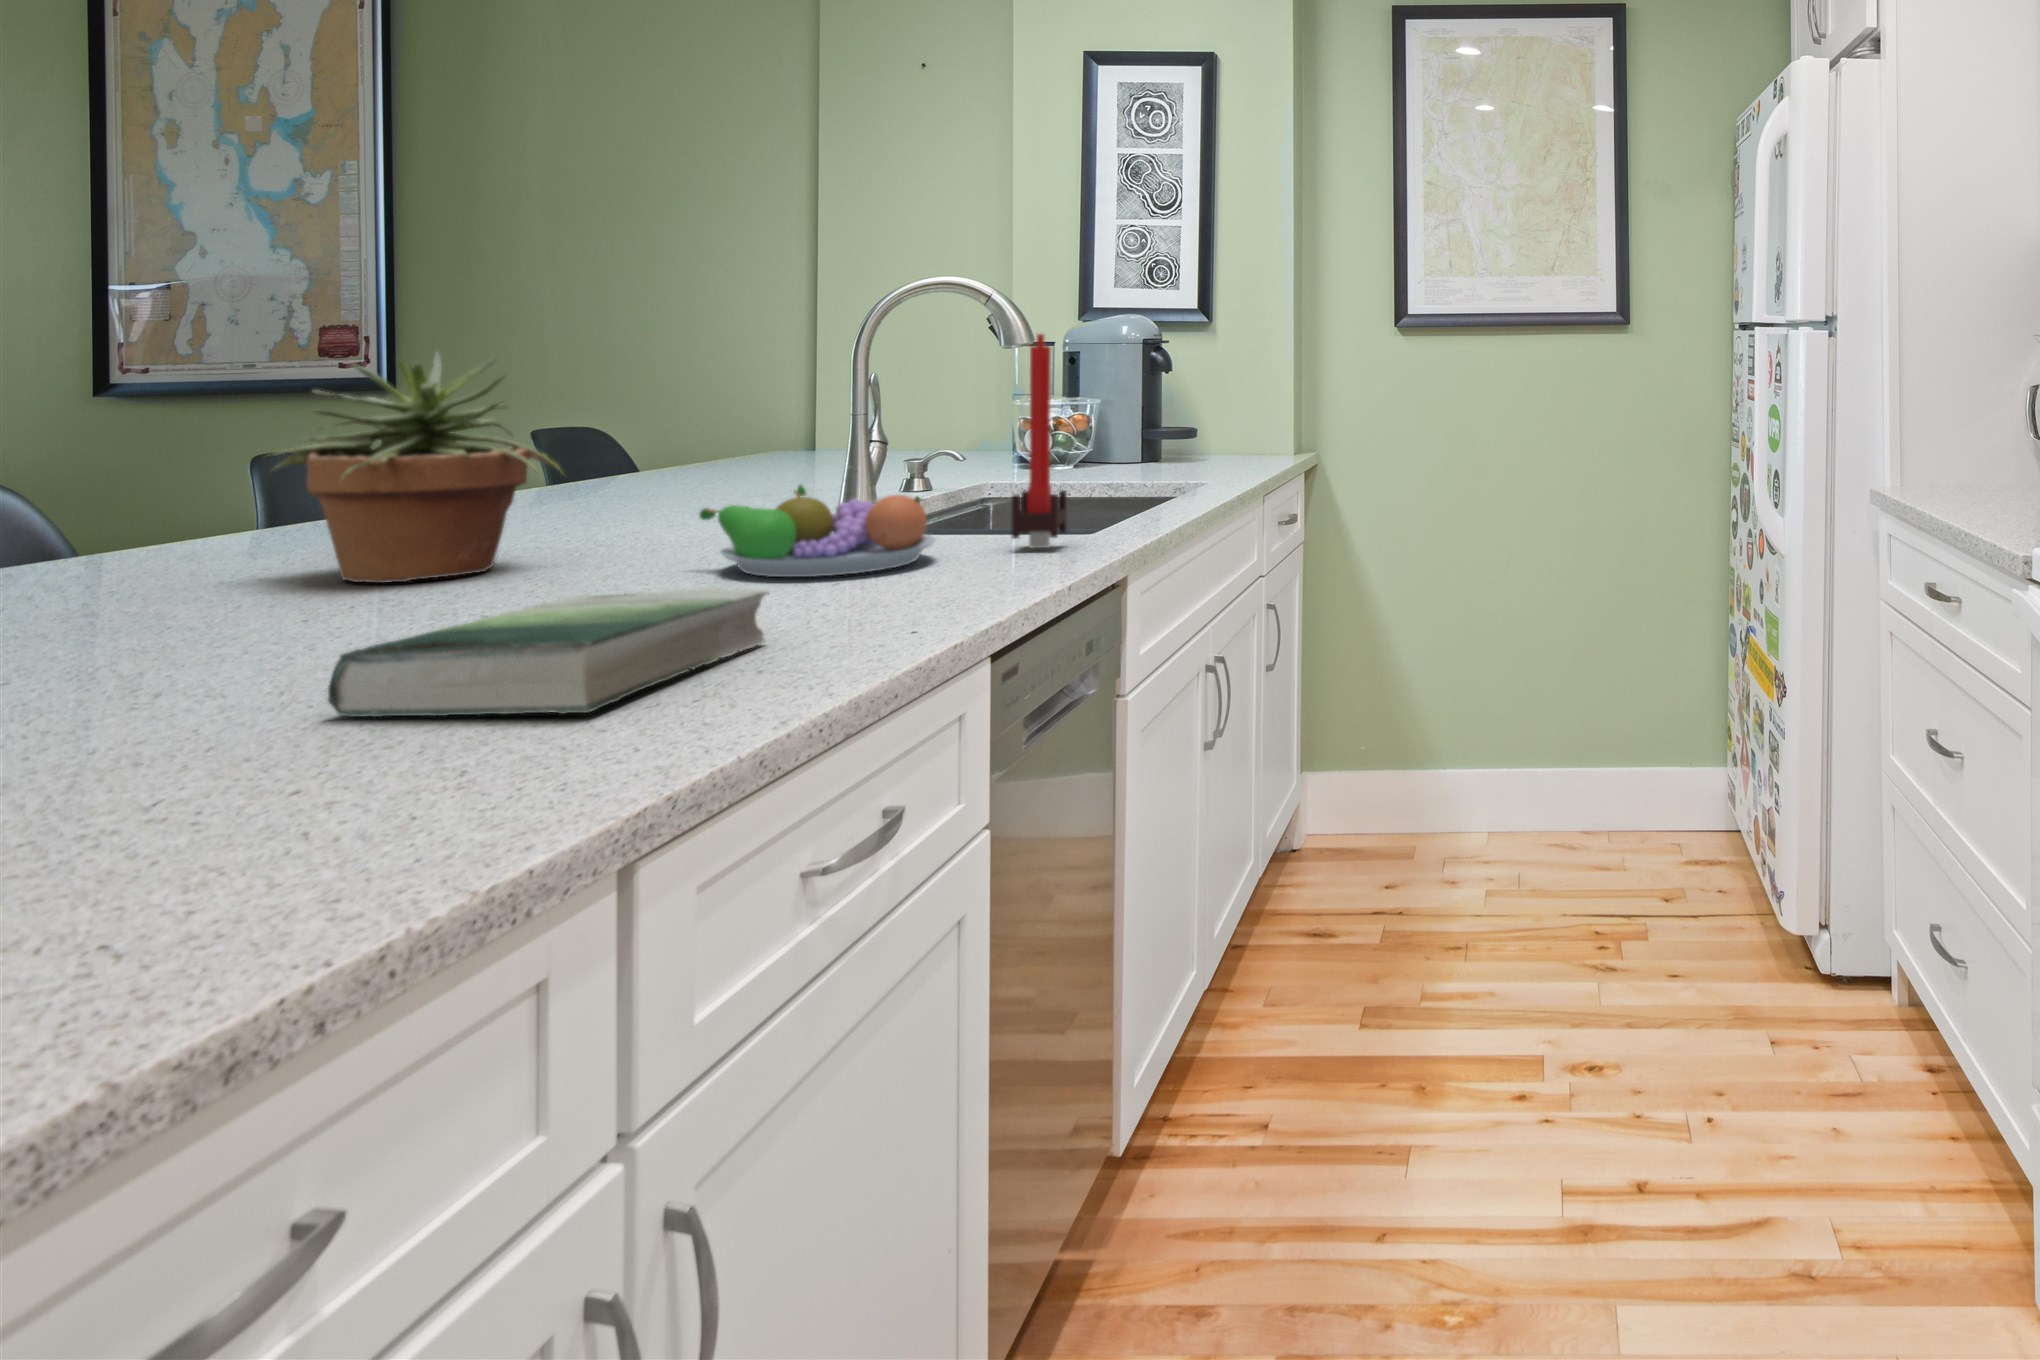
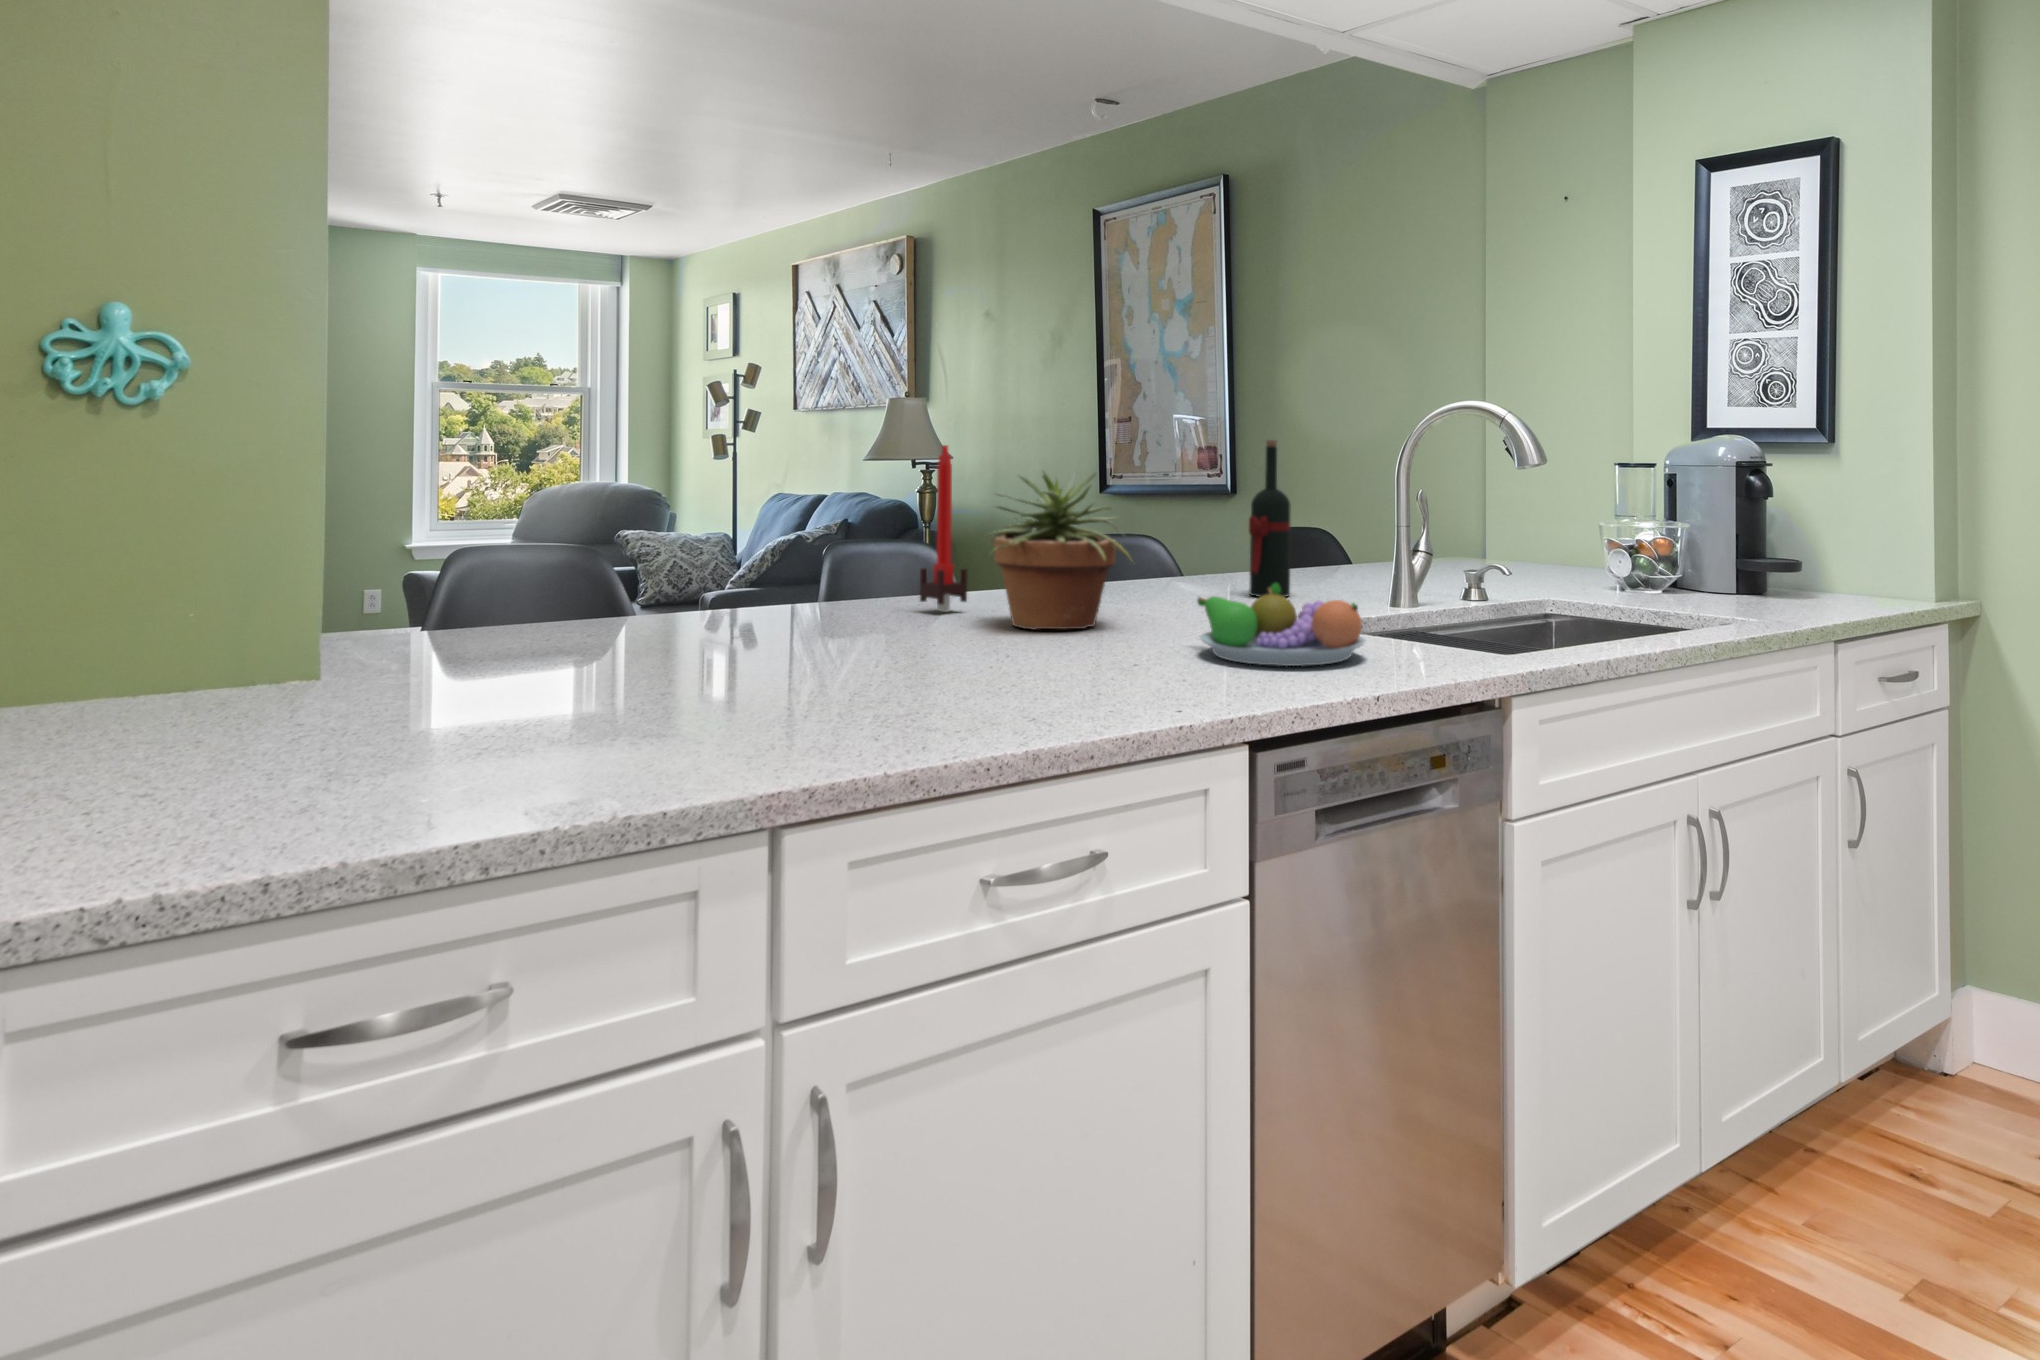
wine bottle: none [631,317,691,512] -> present [1249,440,1291,597]
candle: present [1011,334,1067,548] -> present [920,445,967,612]
book: present [328,588,768,717] -> none [829,653,1116,741]

